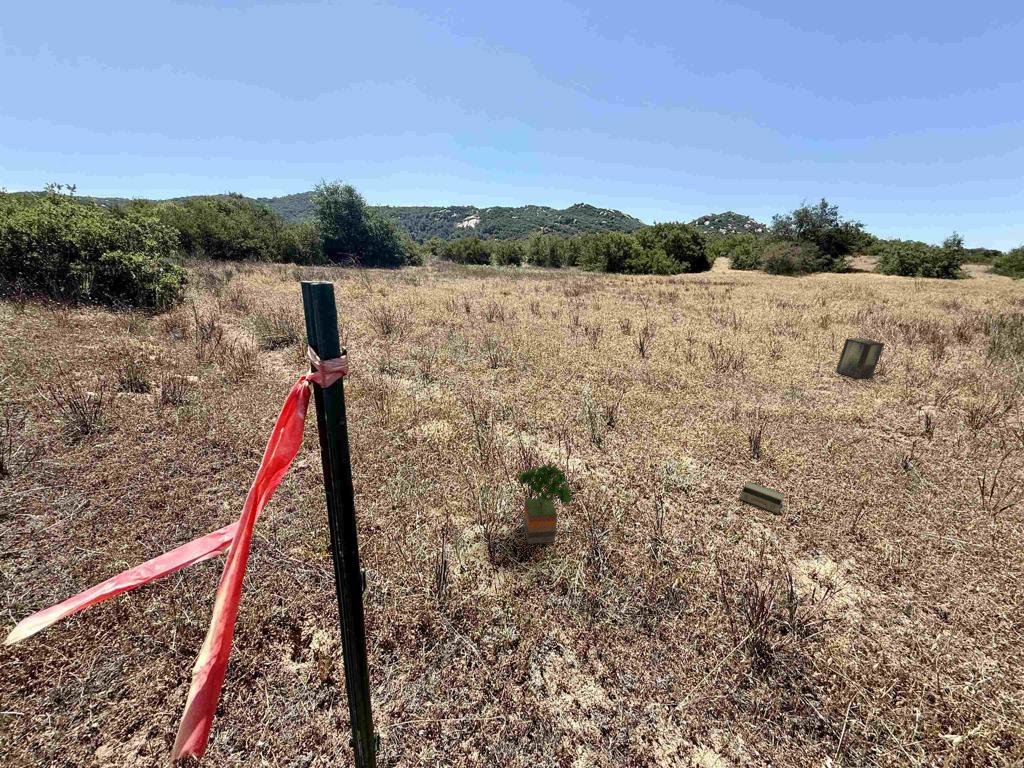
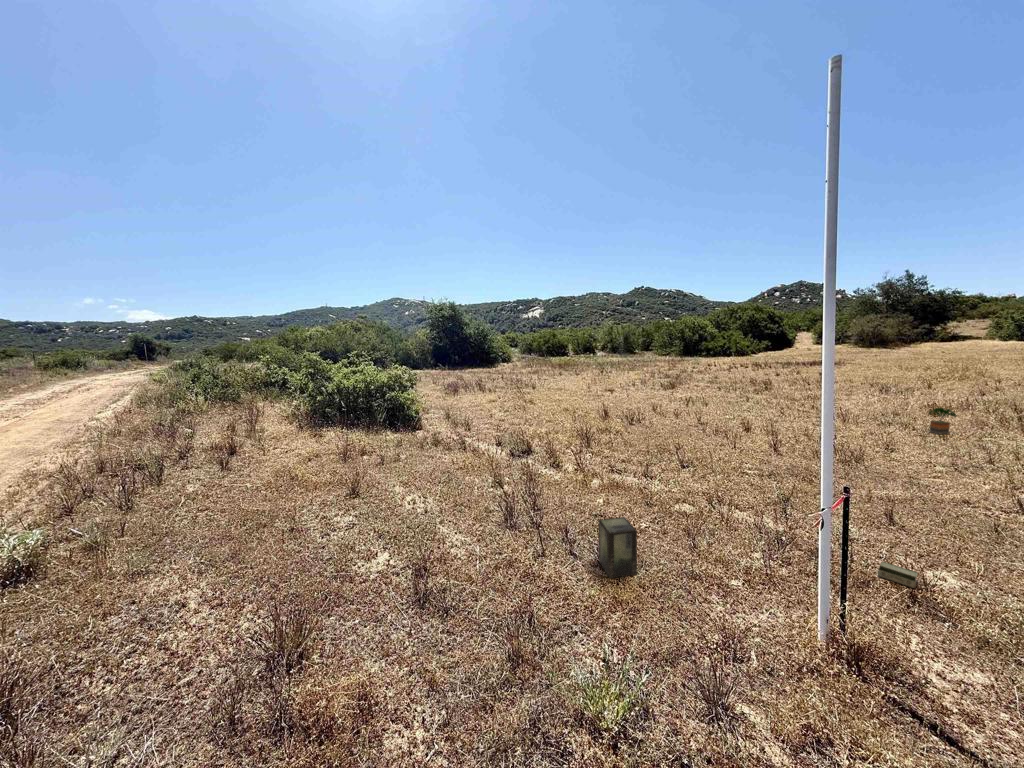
storage box: present [835,338,884,379] -> present [598,517,637,578]
potted tree: present [519,465,571,544] -> present [929,408,957,434]

